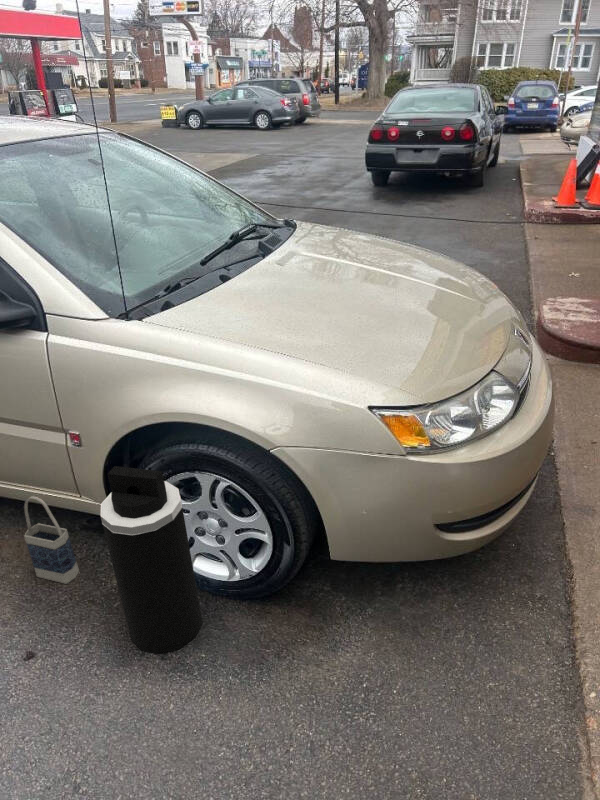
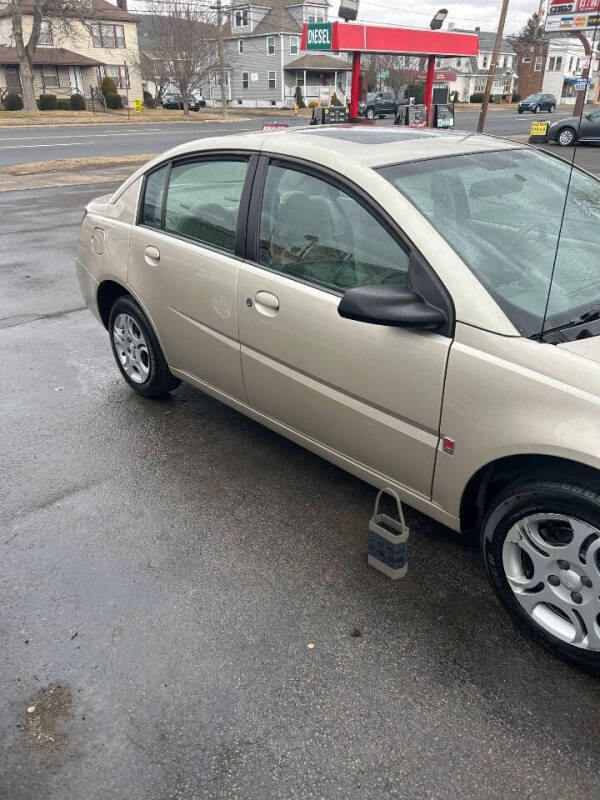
trash can: present [101,466,202,654] -> none [453,486,553,692]

